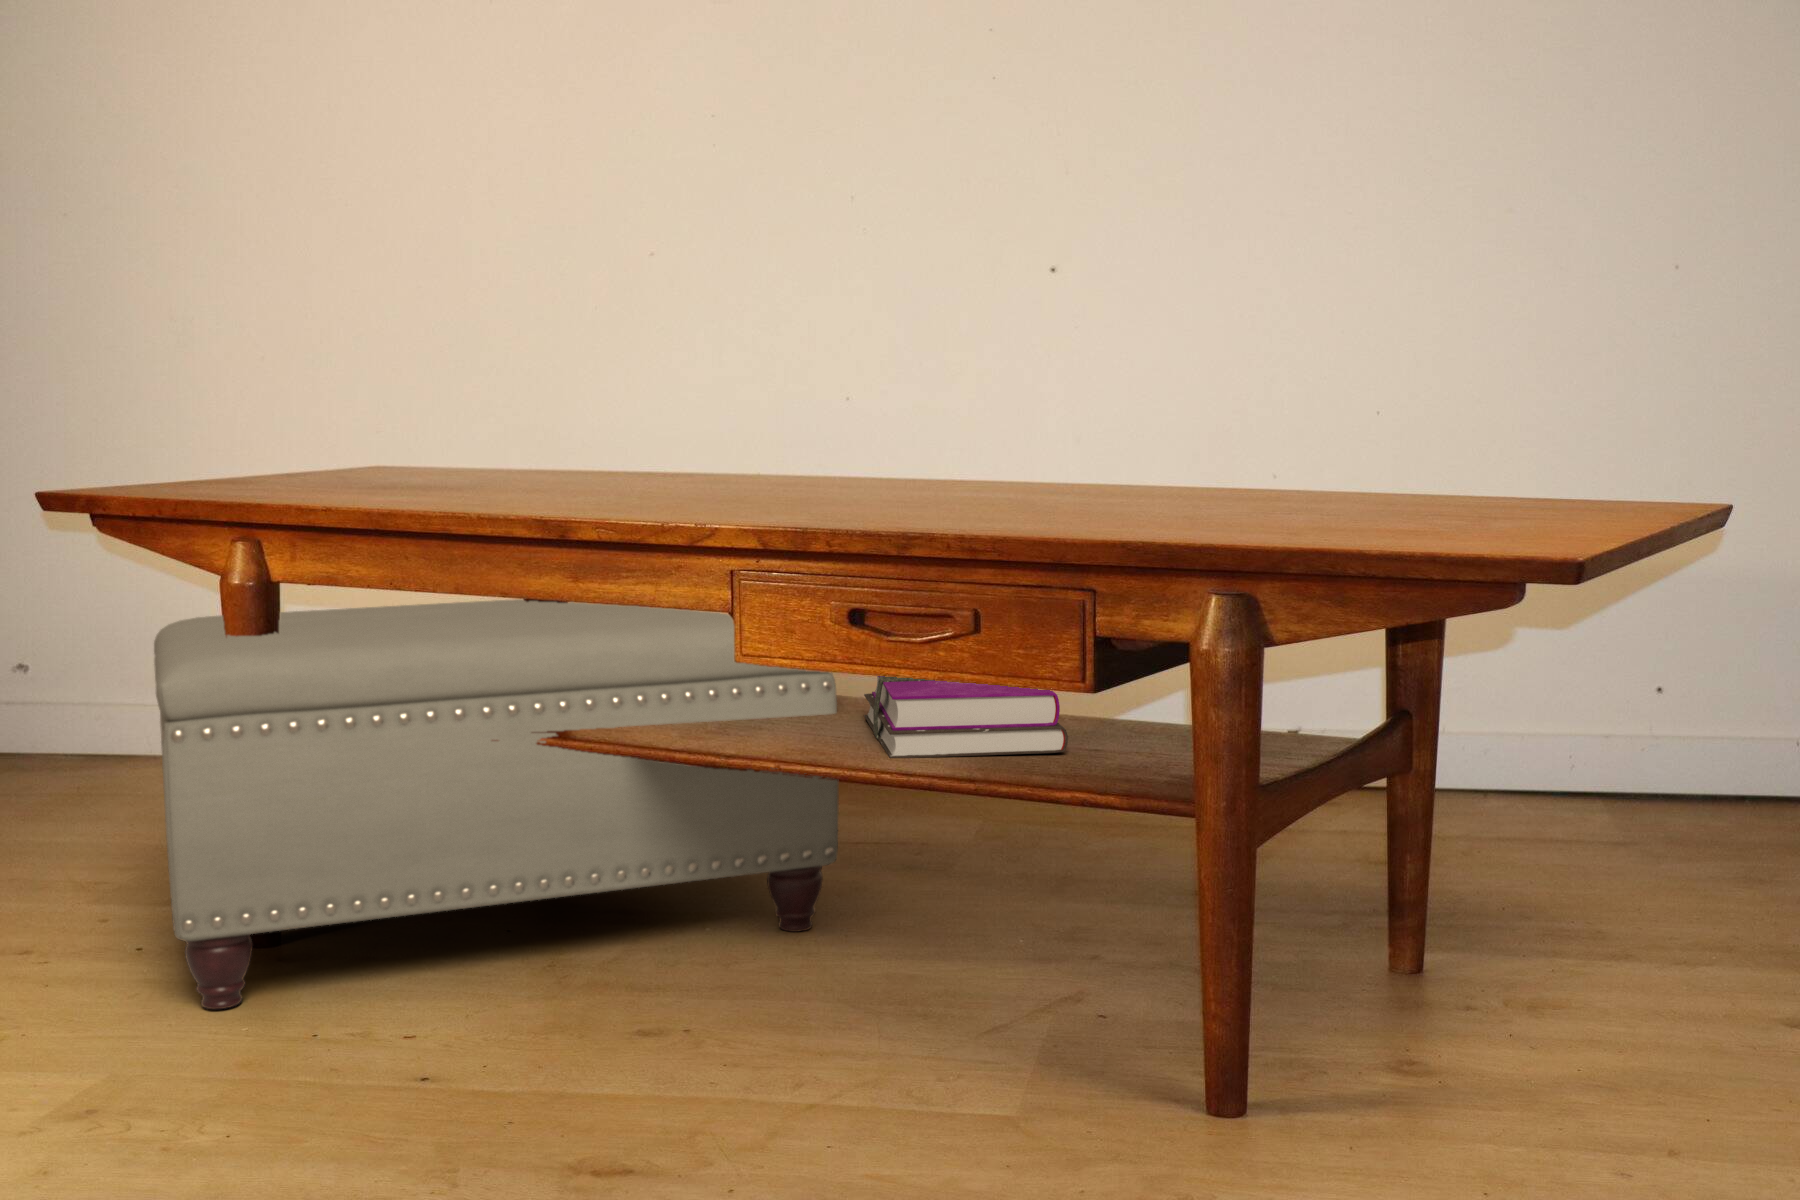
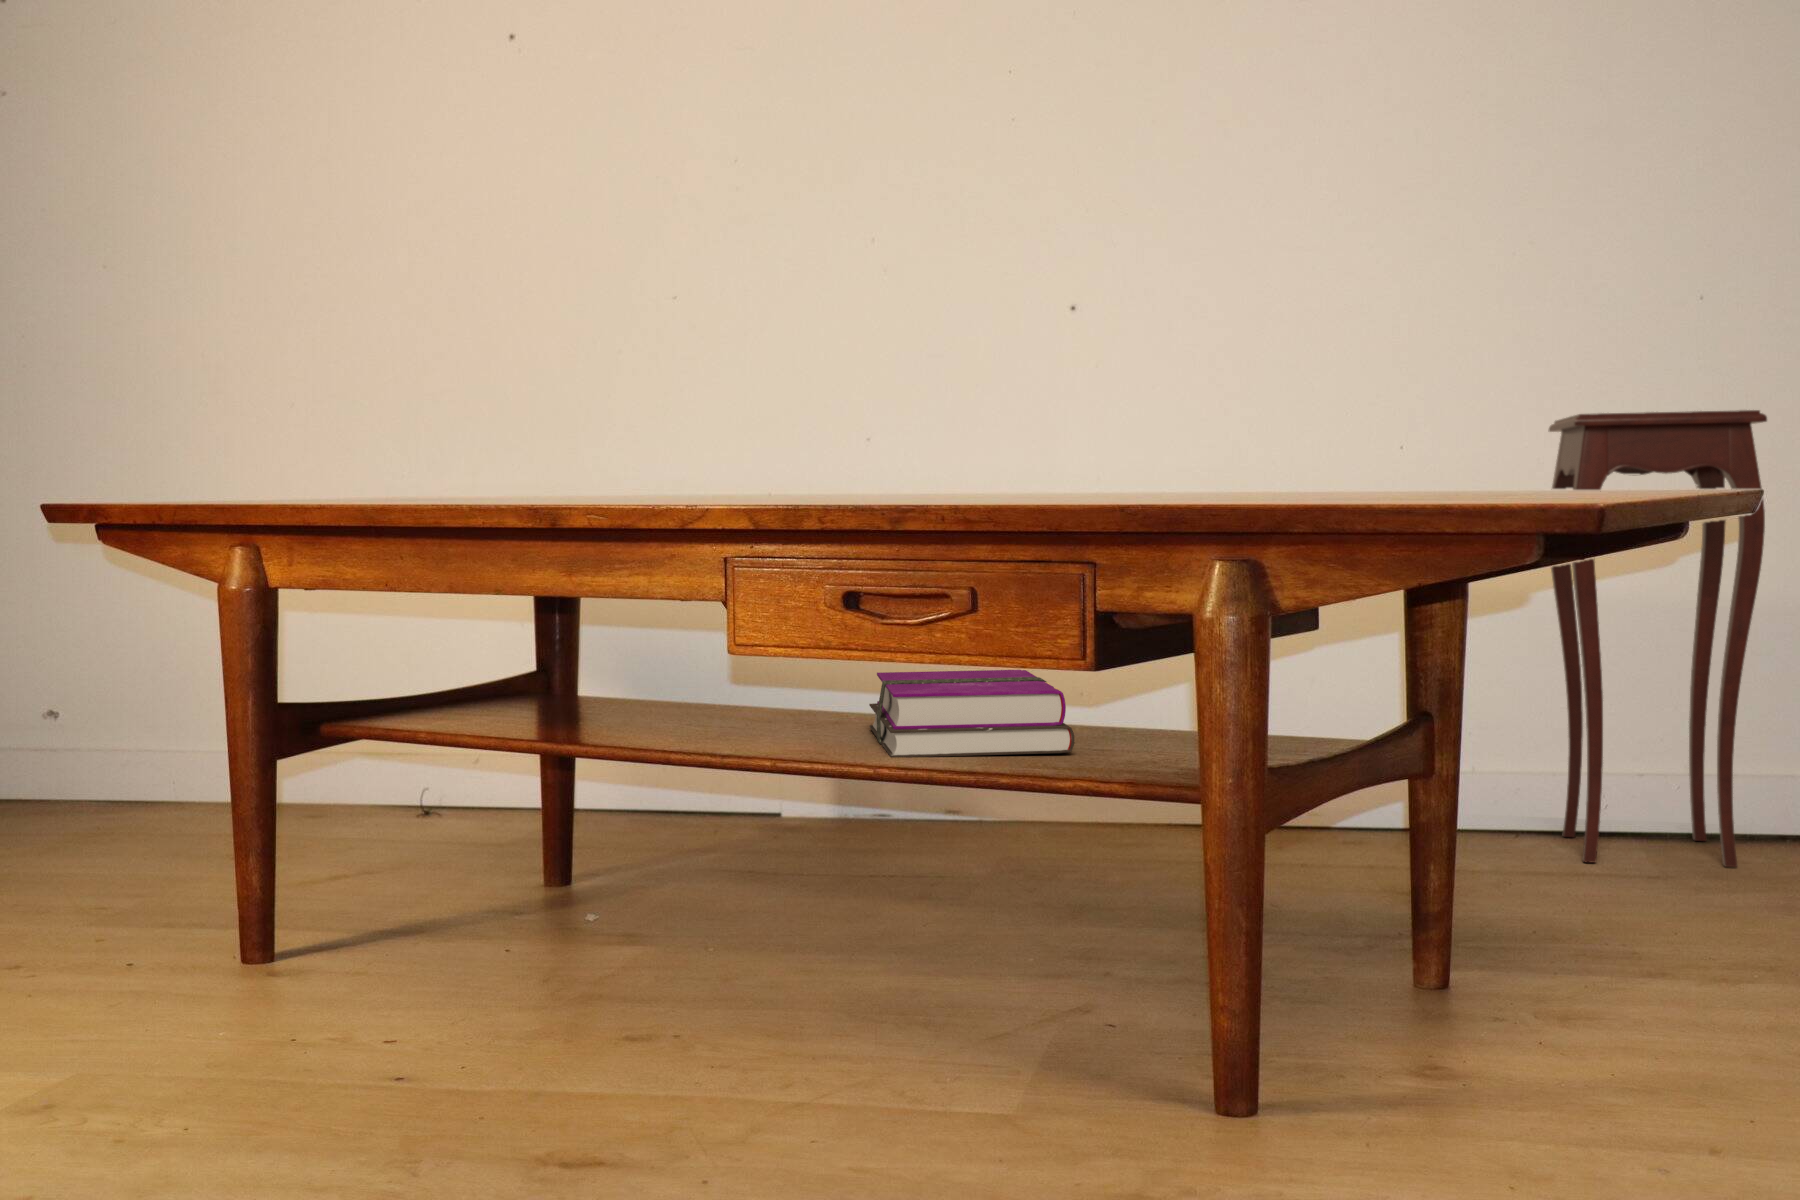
side table: none [1525,391,1742,835] -> present [1549,410,1767,867]
ottoman: present [154,599,839,1009] -> none [147,616,844,1020]

